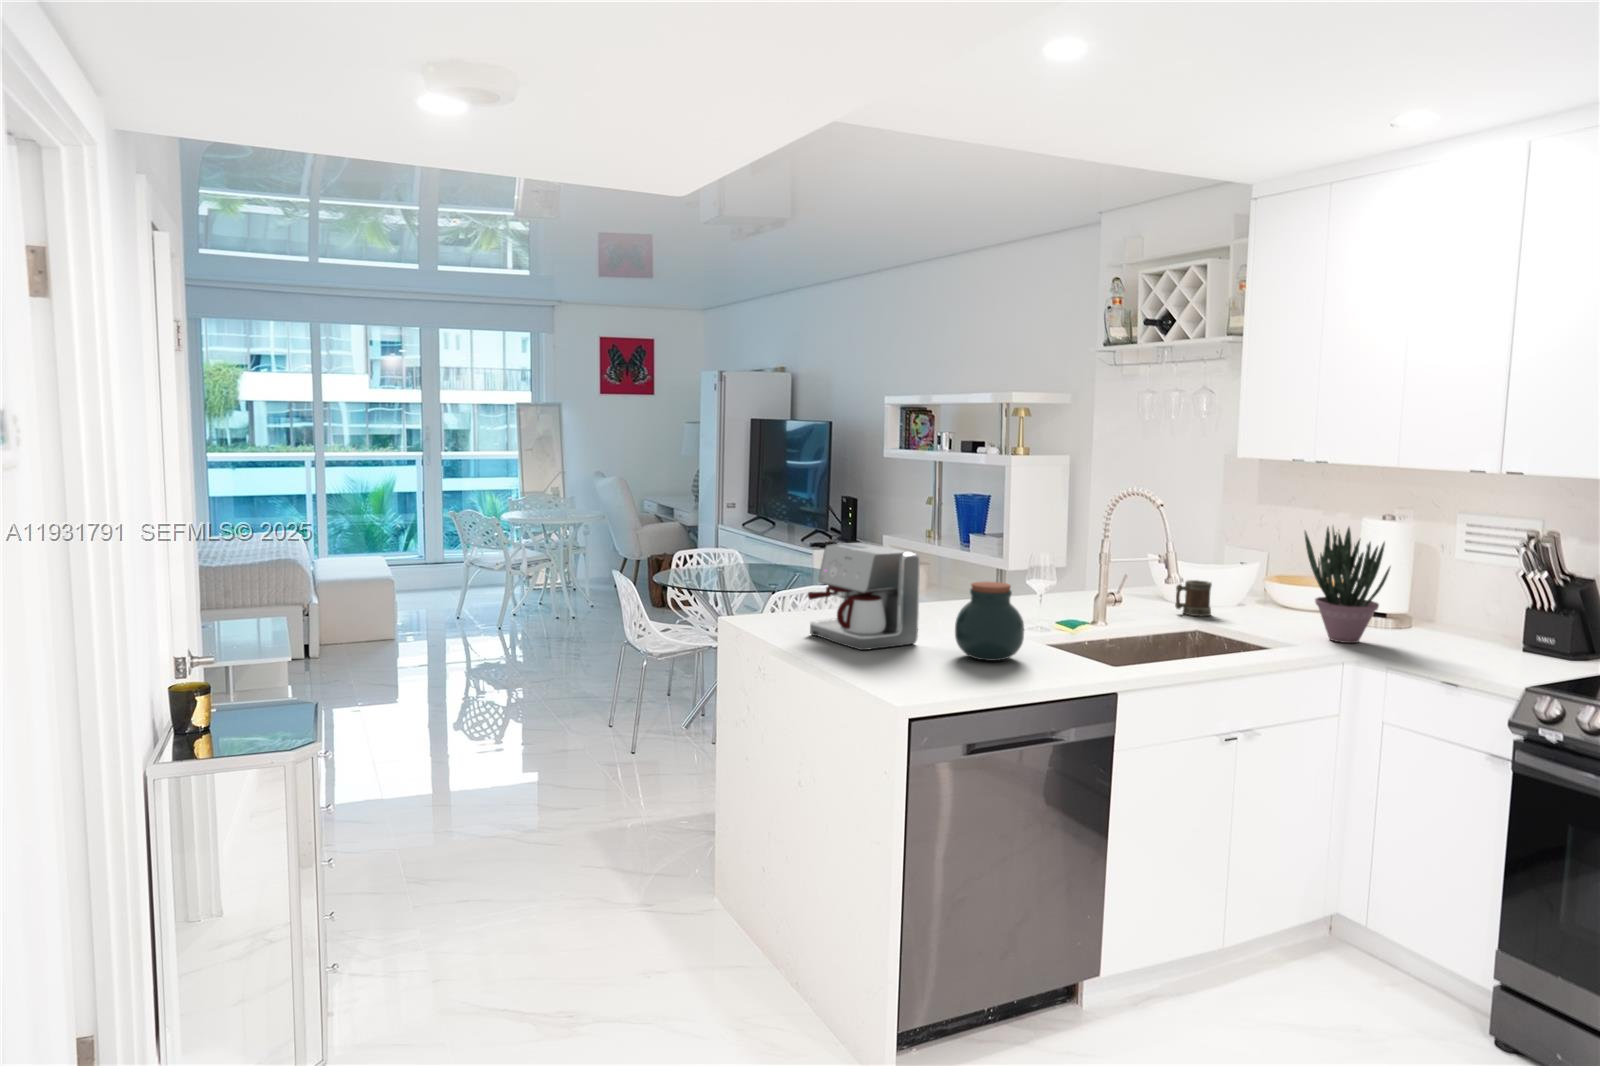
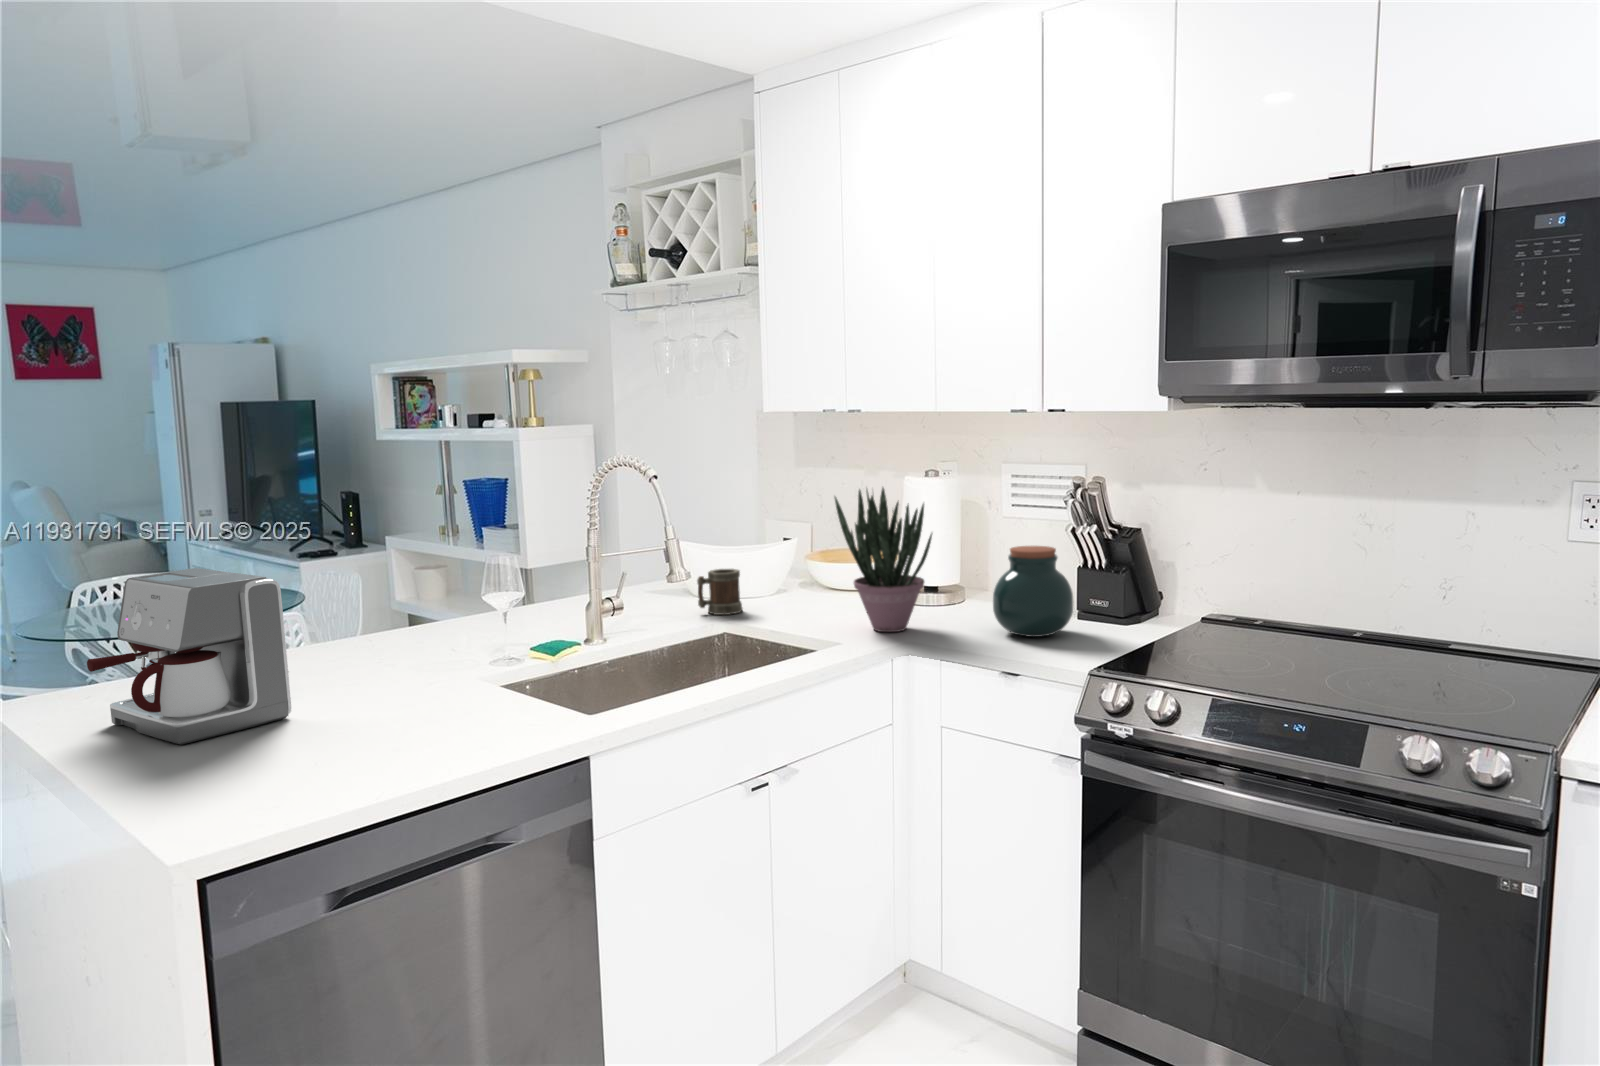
jar: present [955,582,1024,661] -> present [993,546,1074,637]

